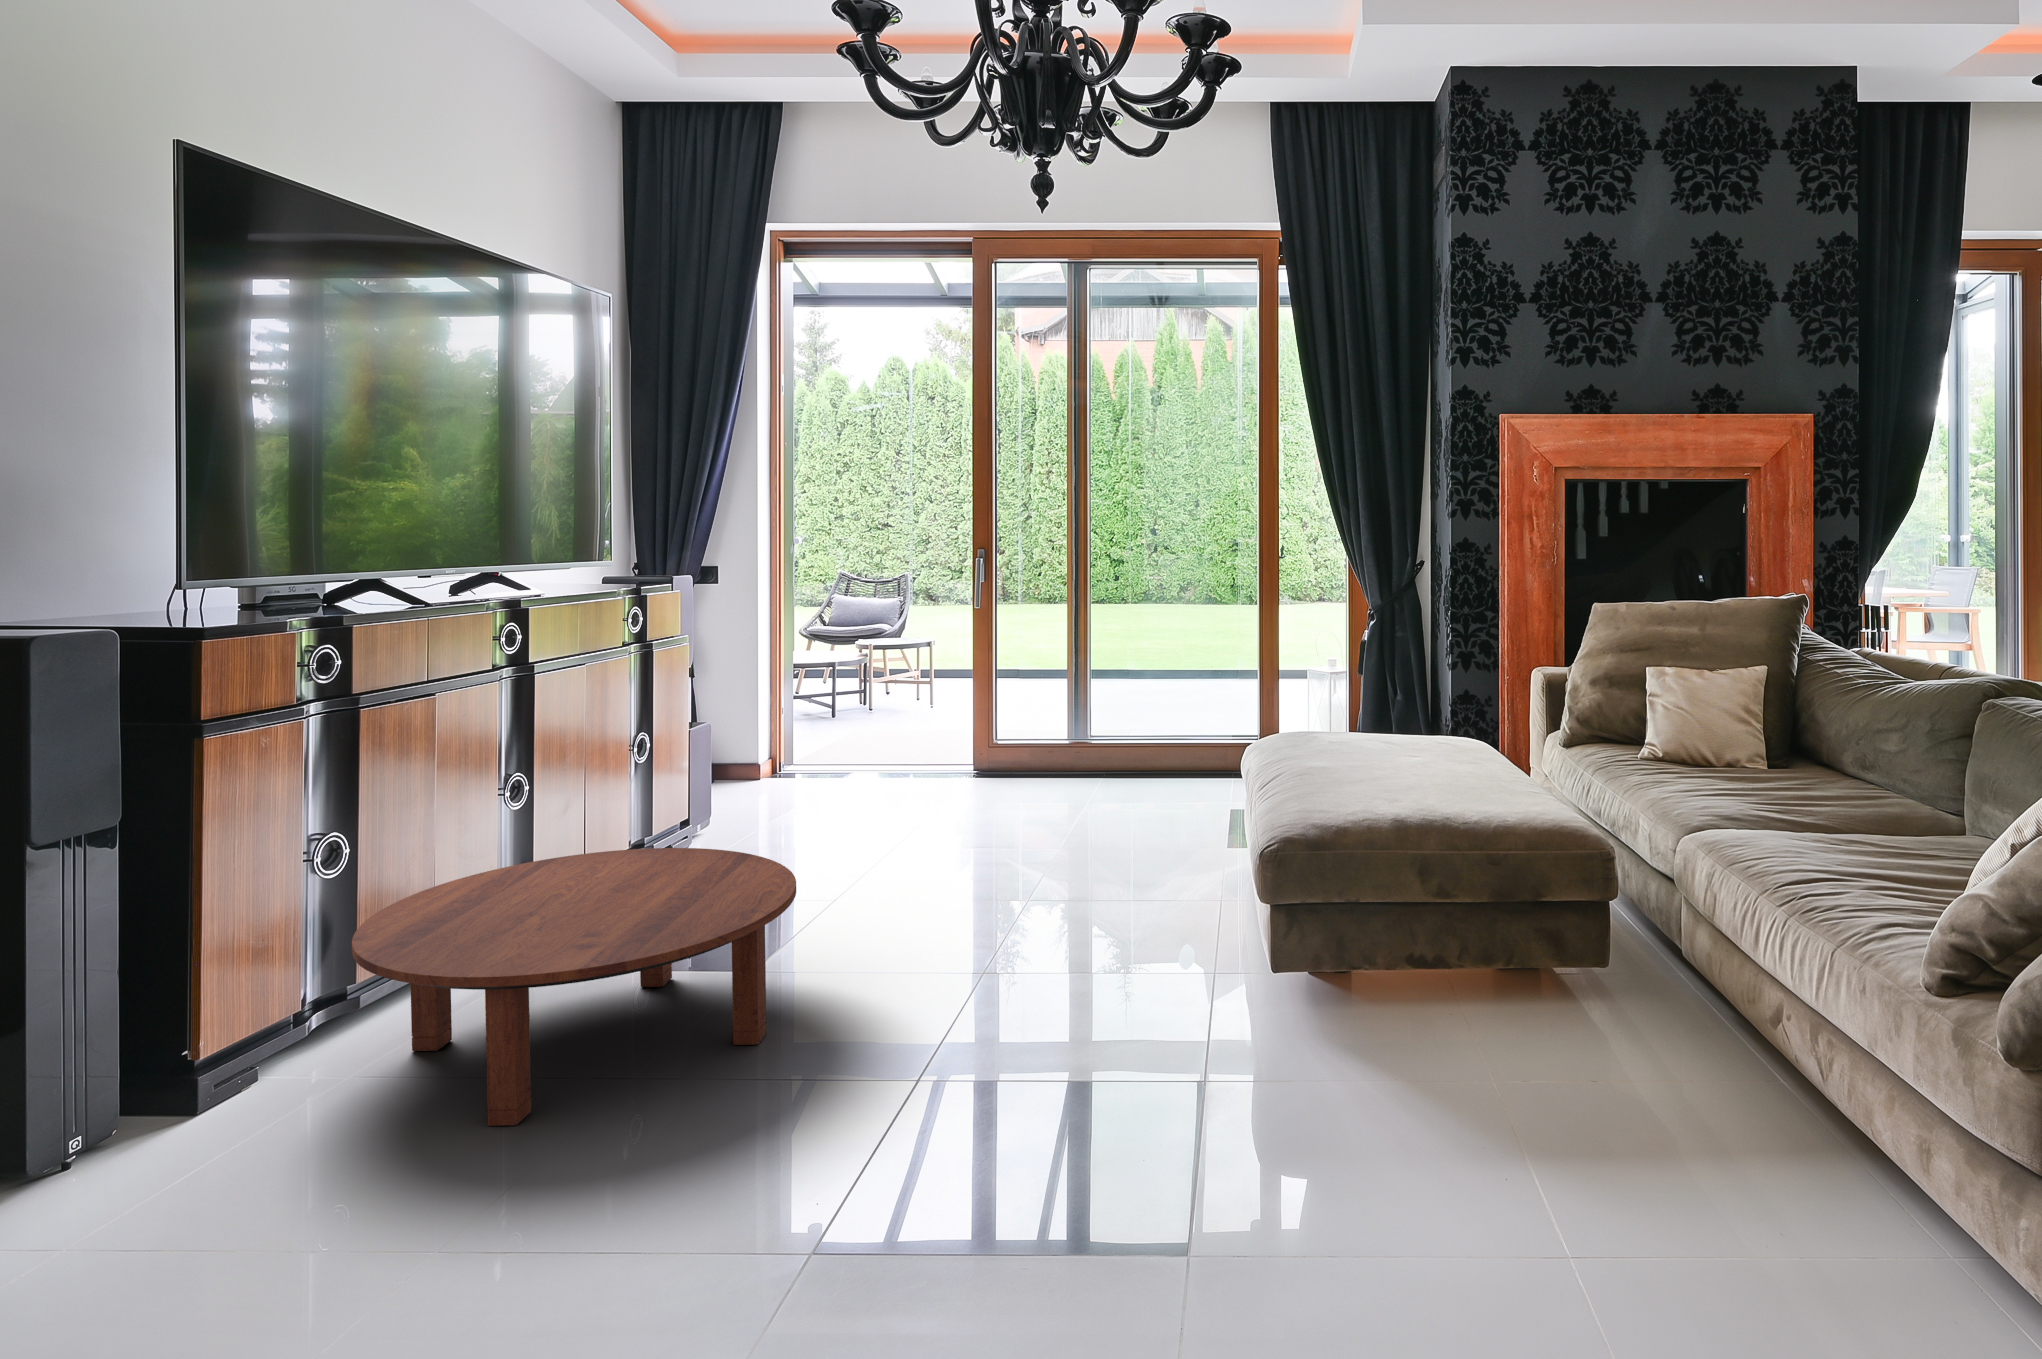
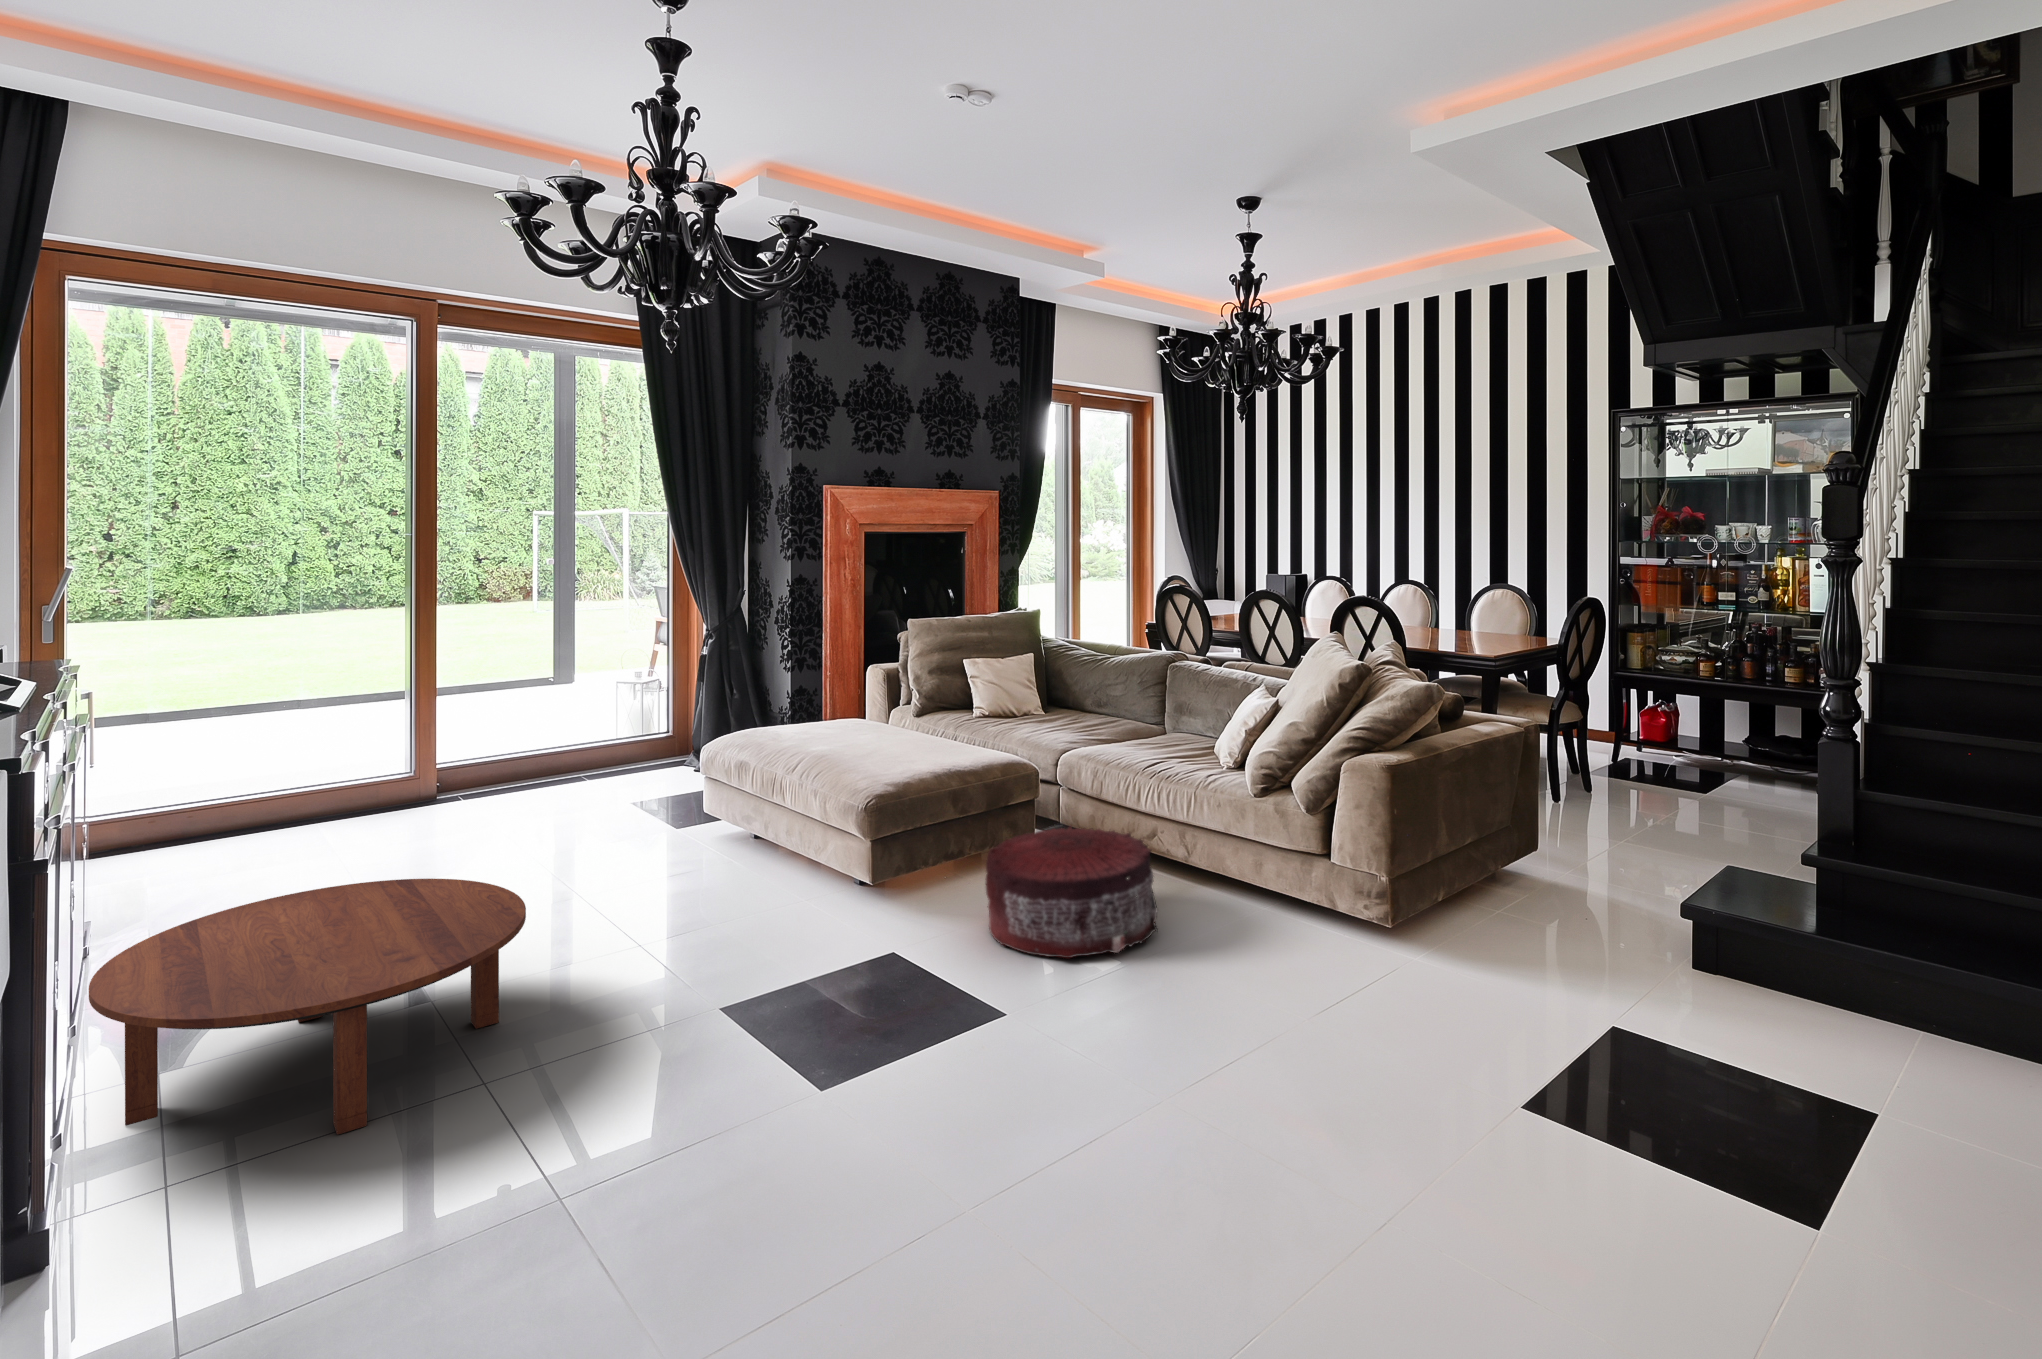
pouf: none [1375,957,1674,1216] -> present [986,827,1158,958]

